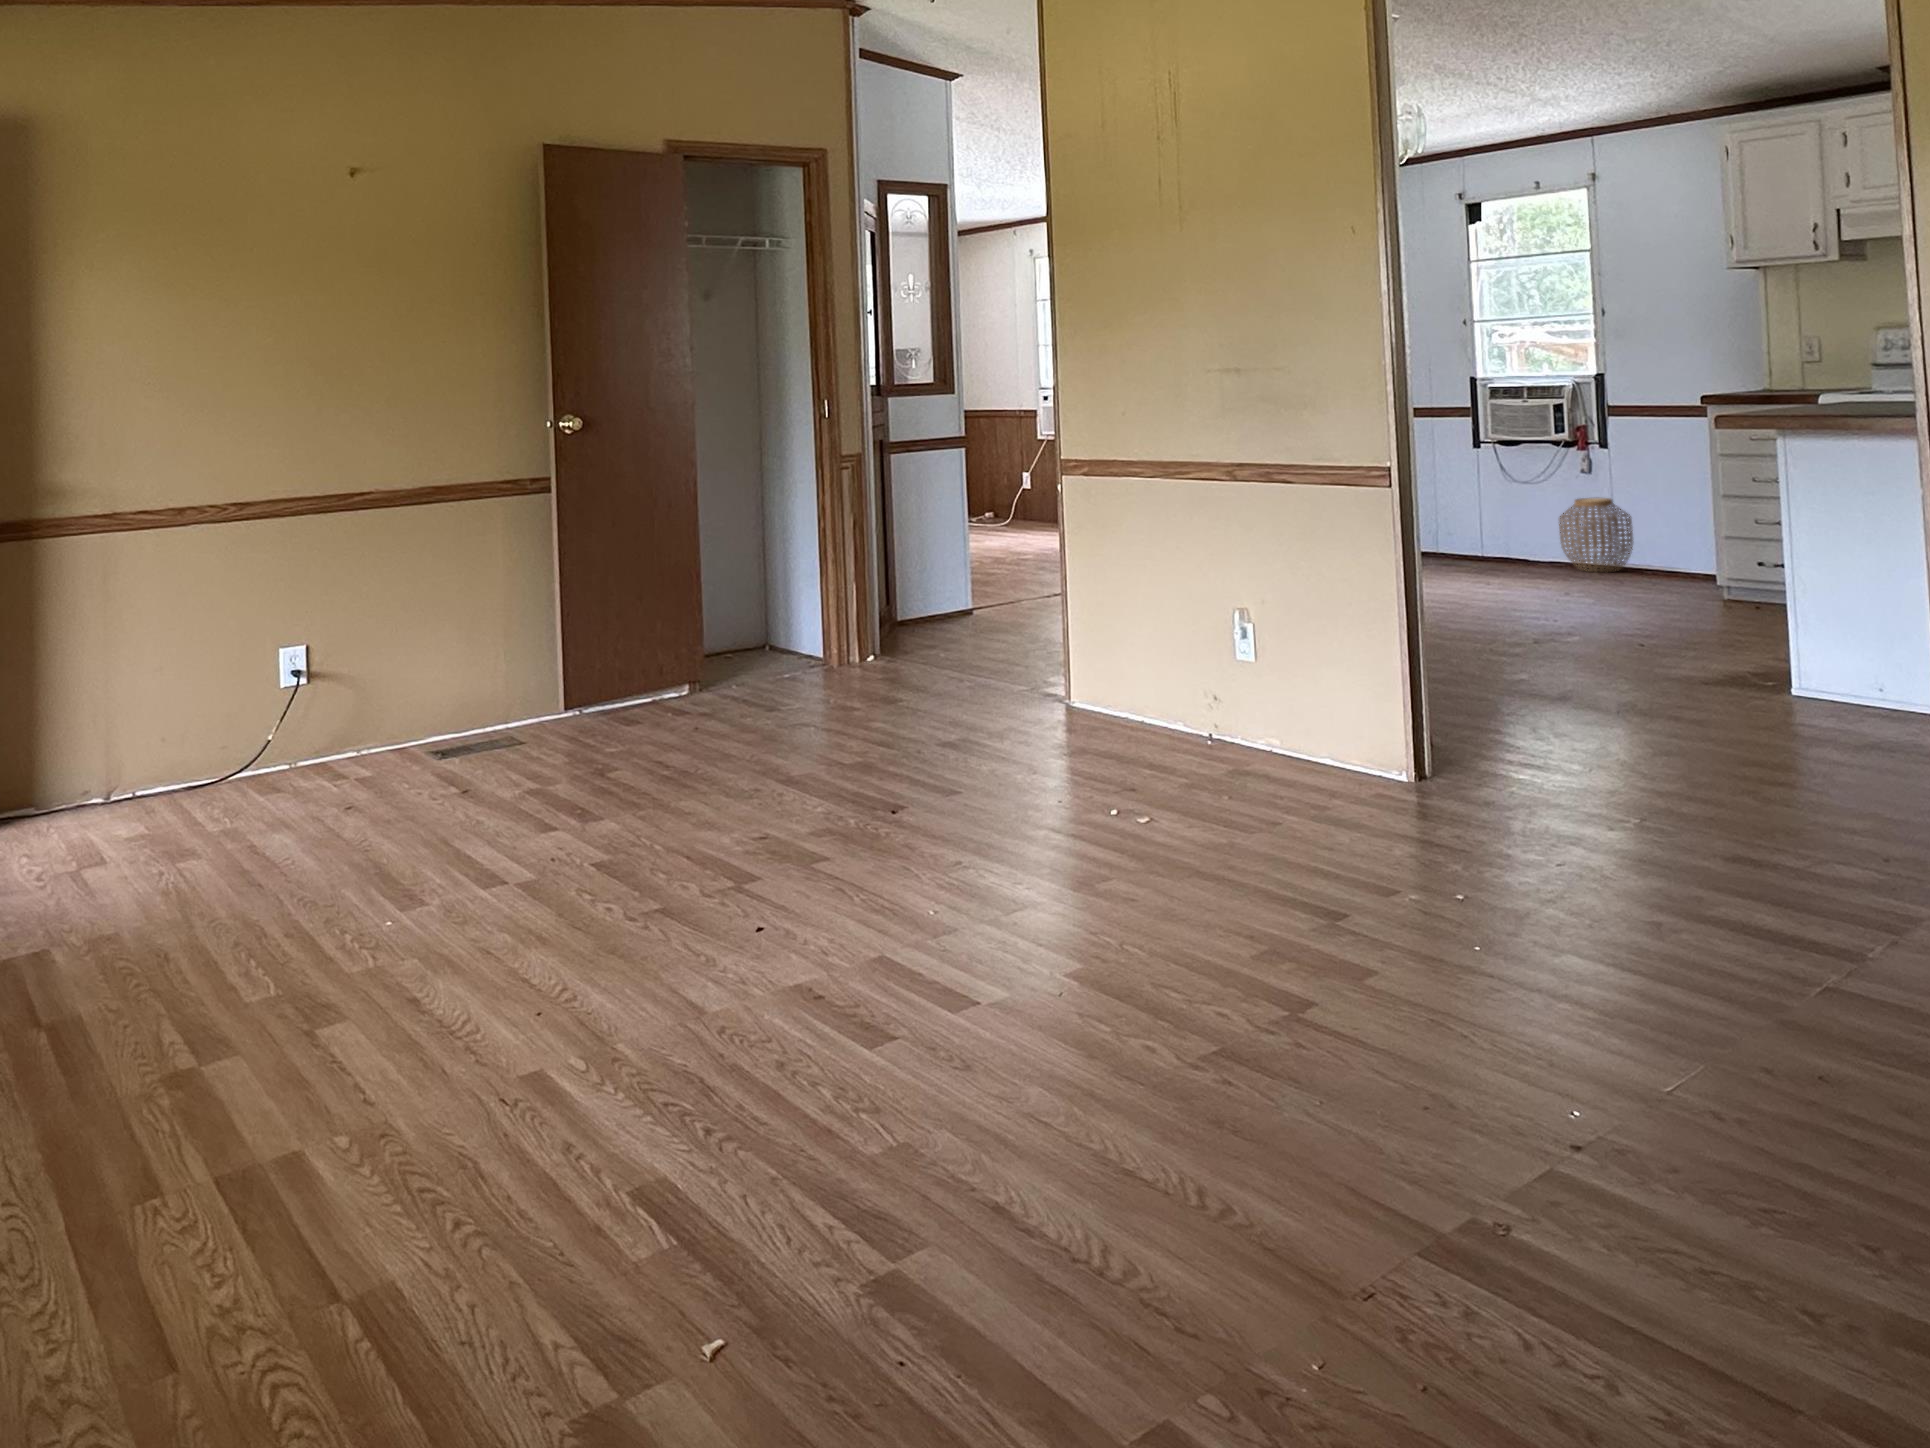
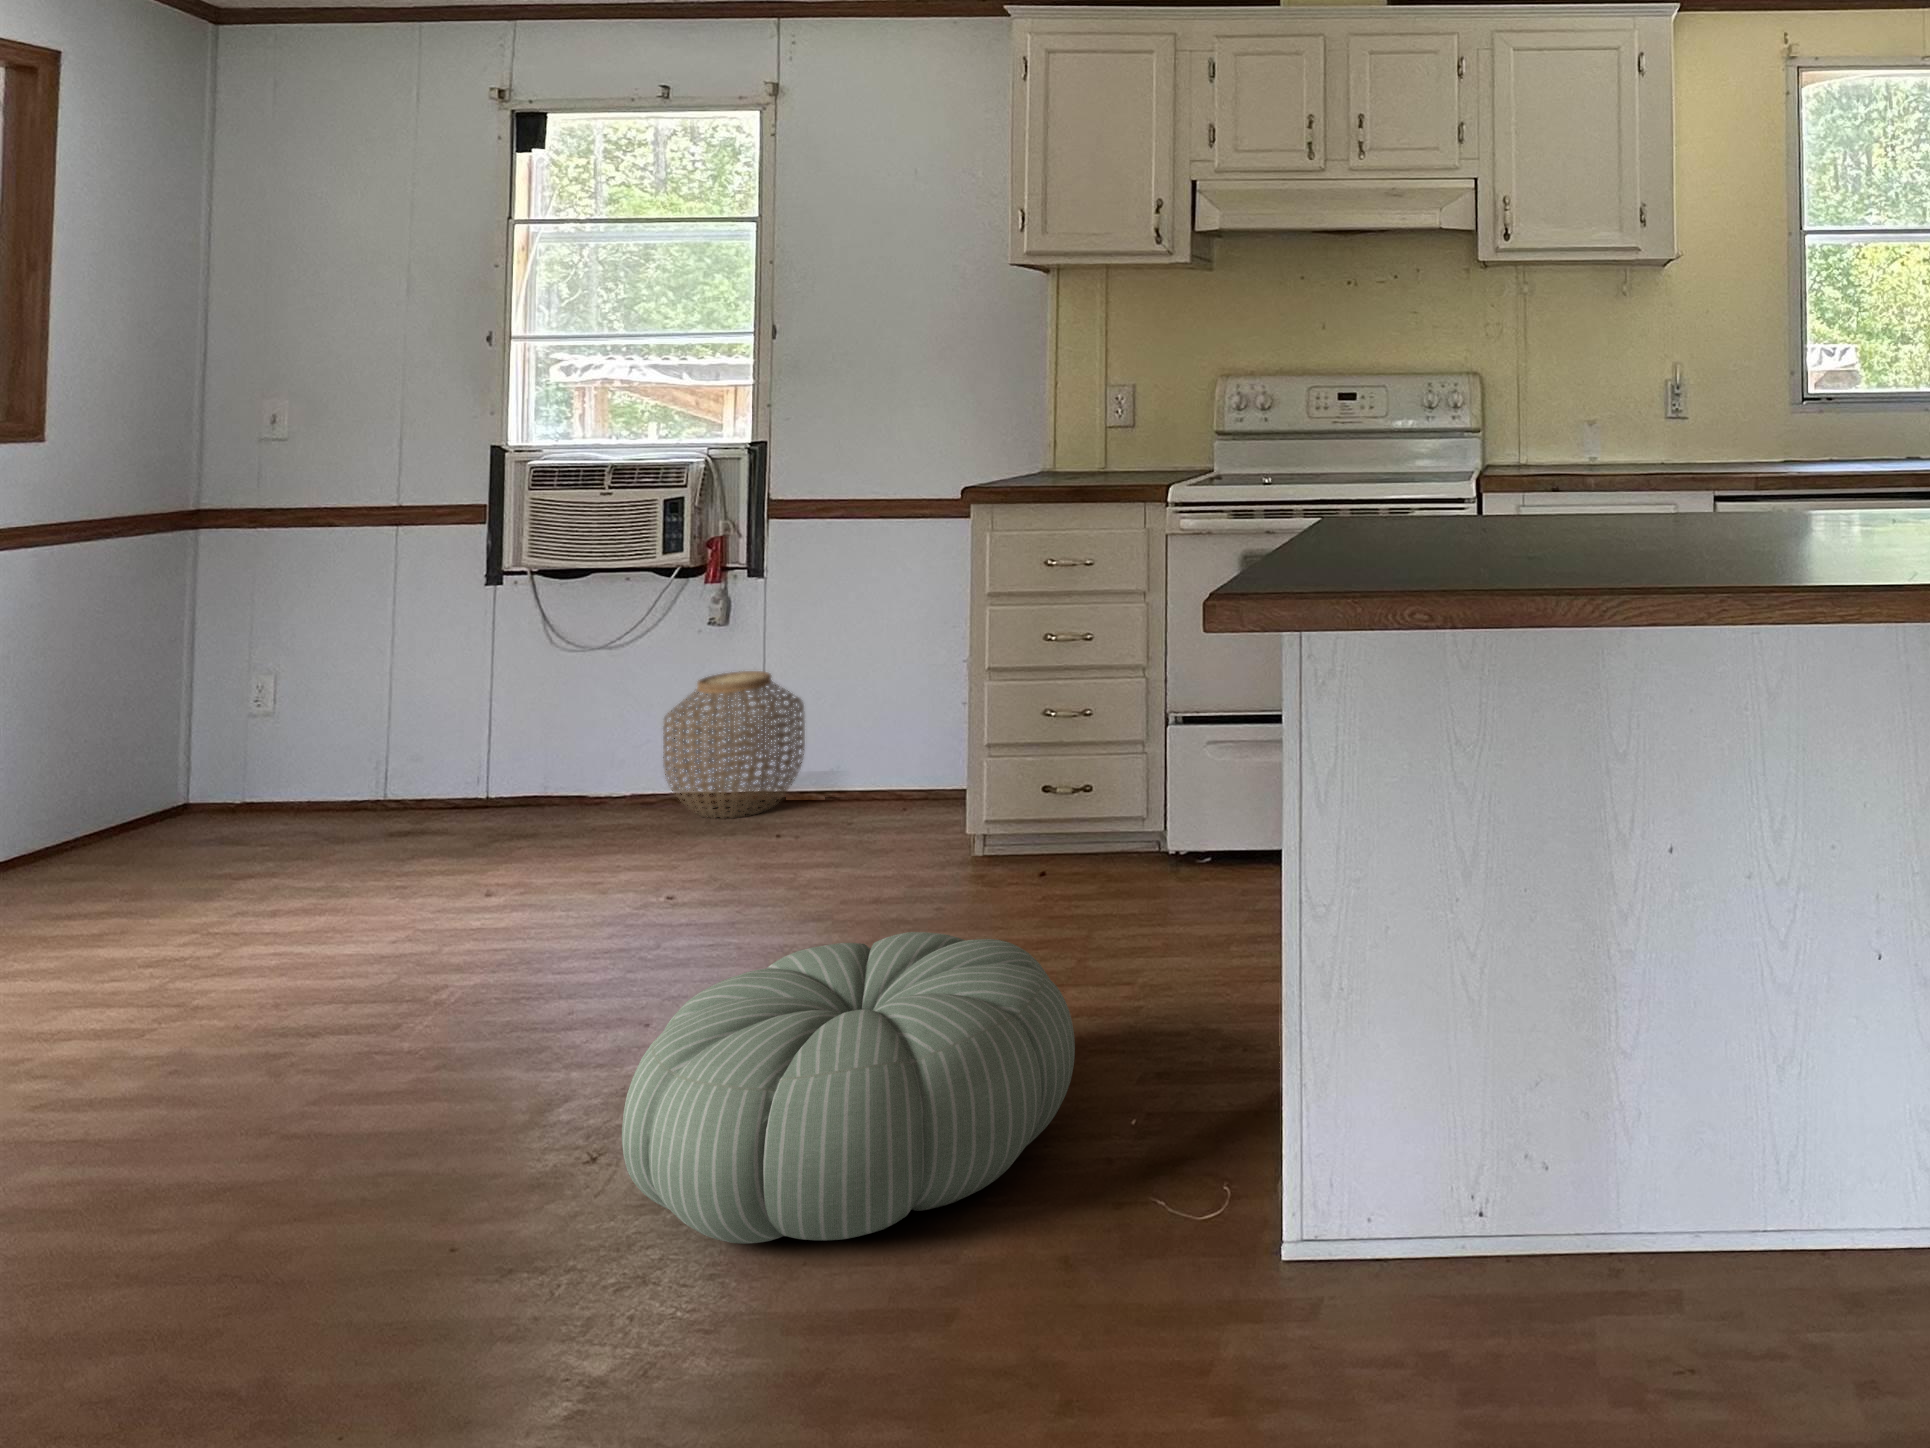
pouf: none [1522,577,1703,667] -> present [622,932,1075,1244]

